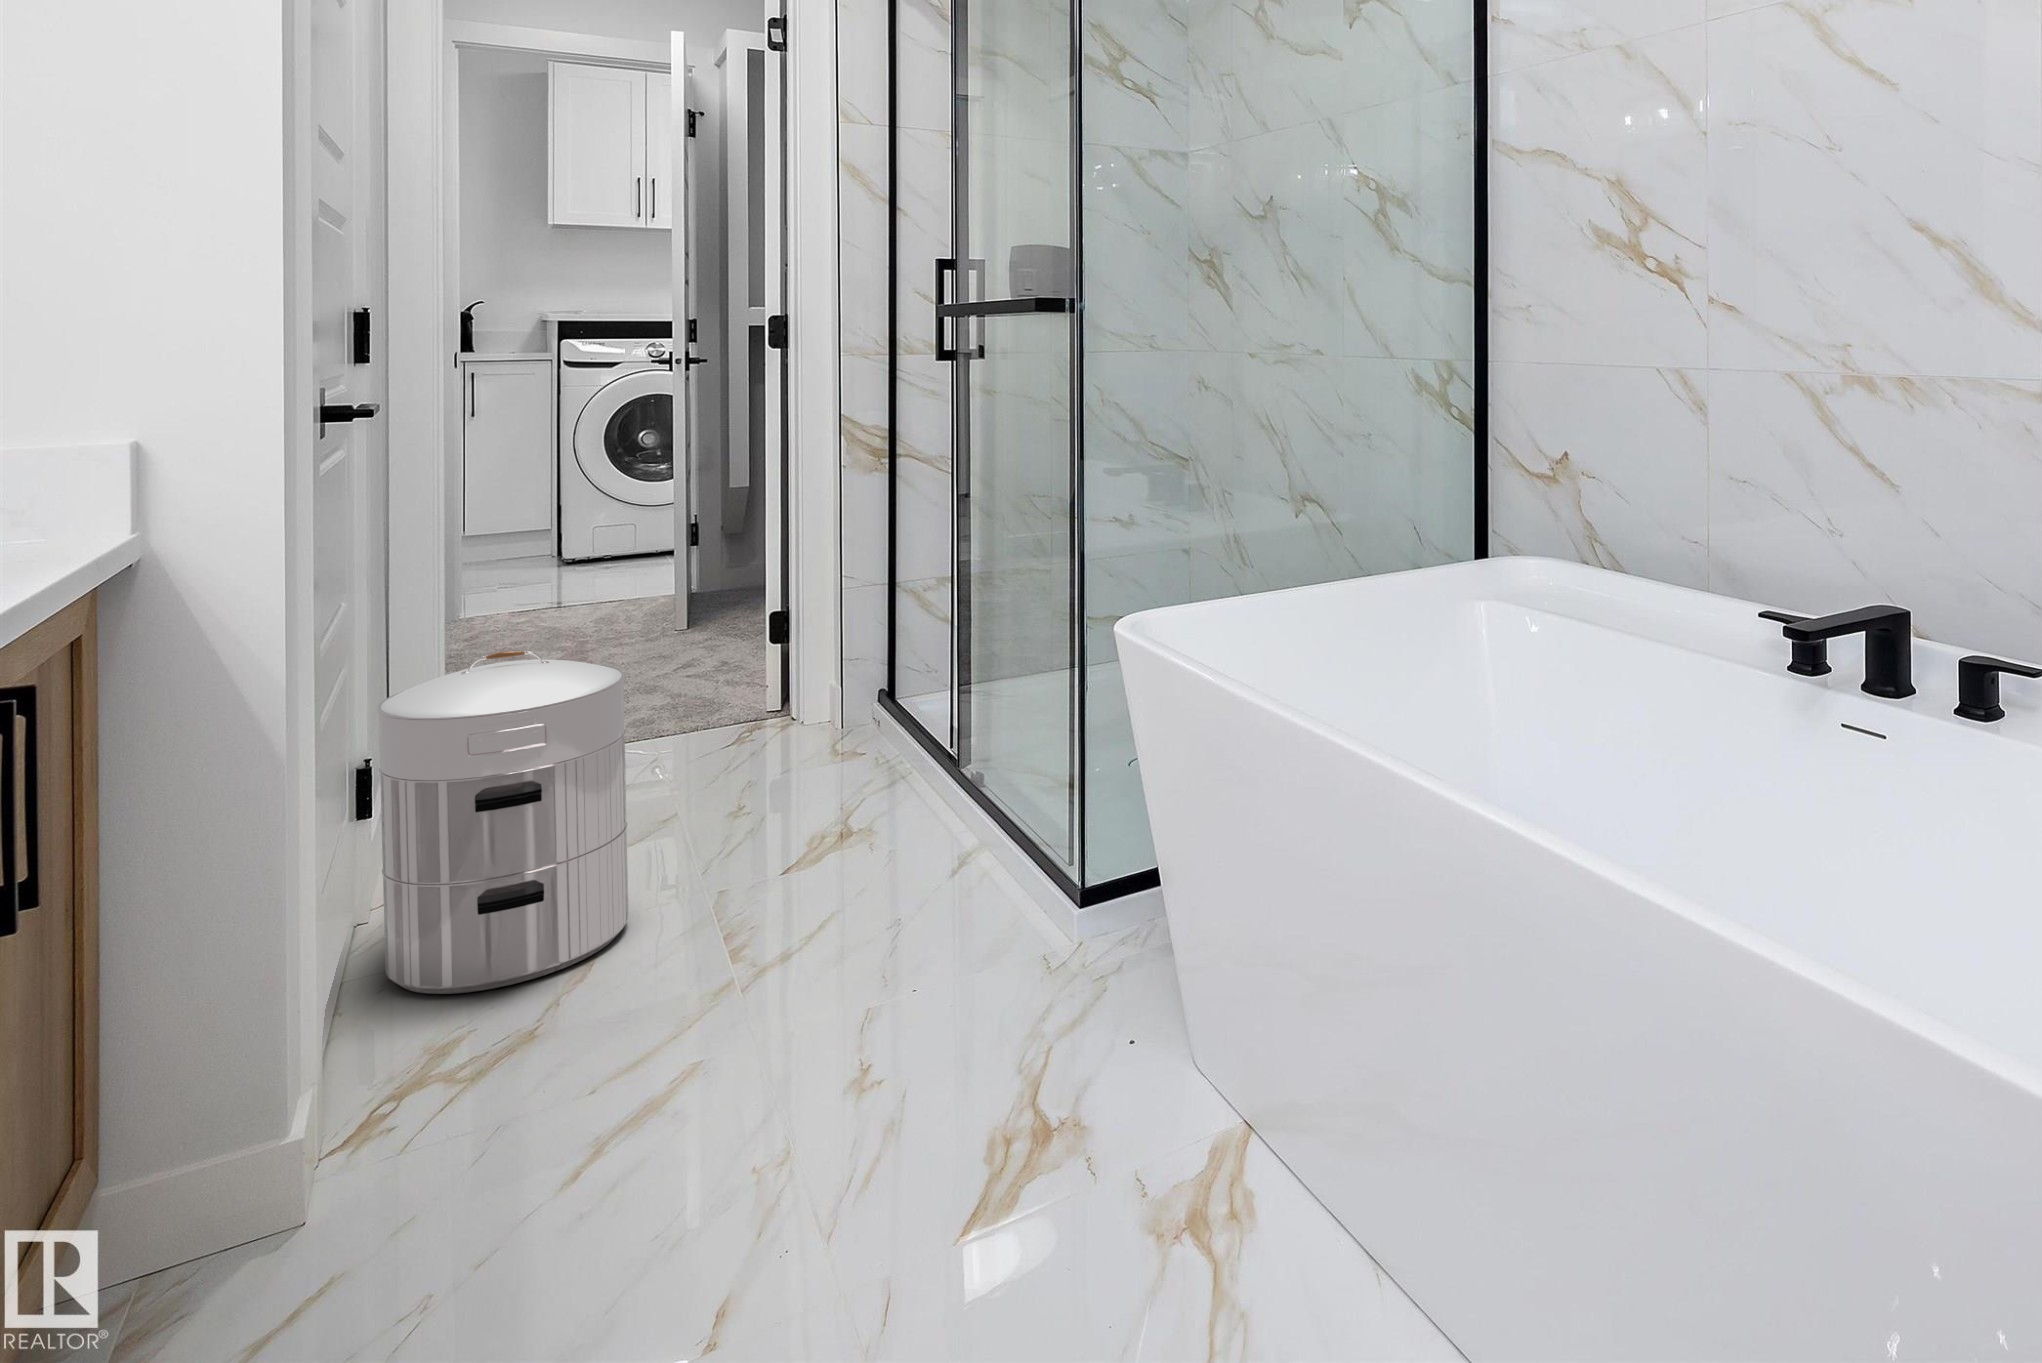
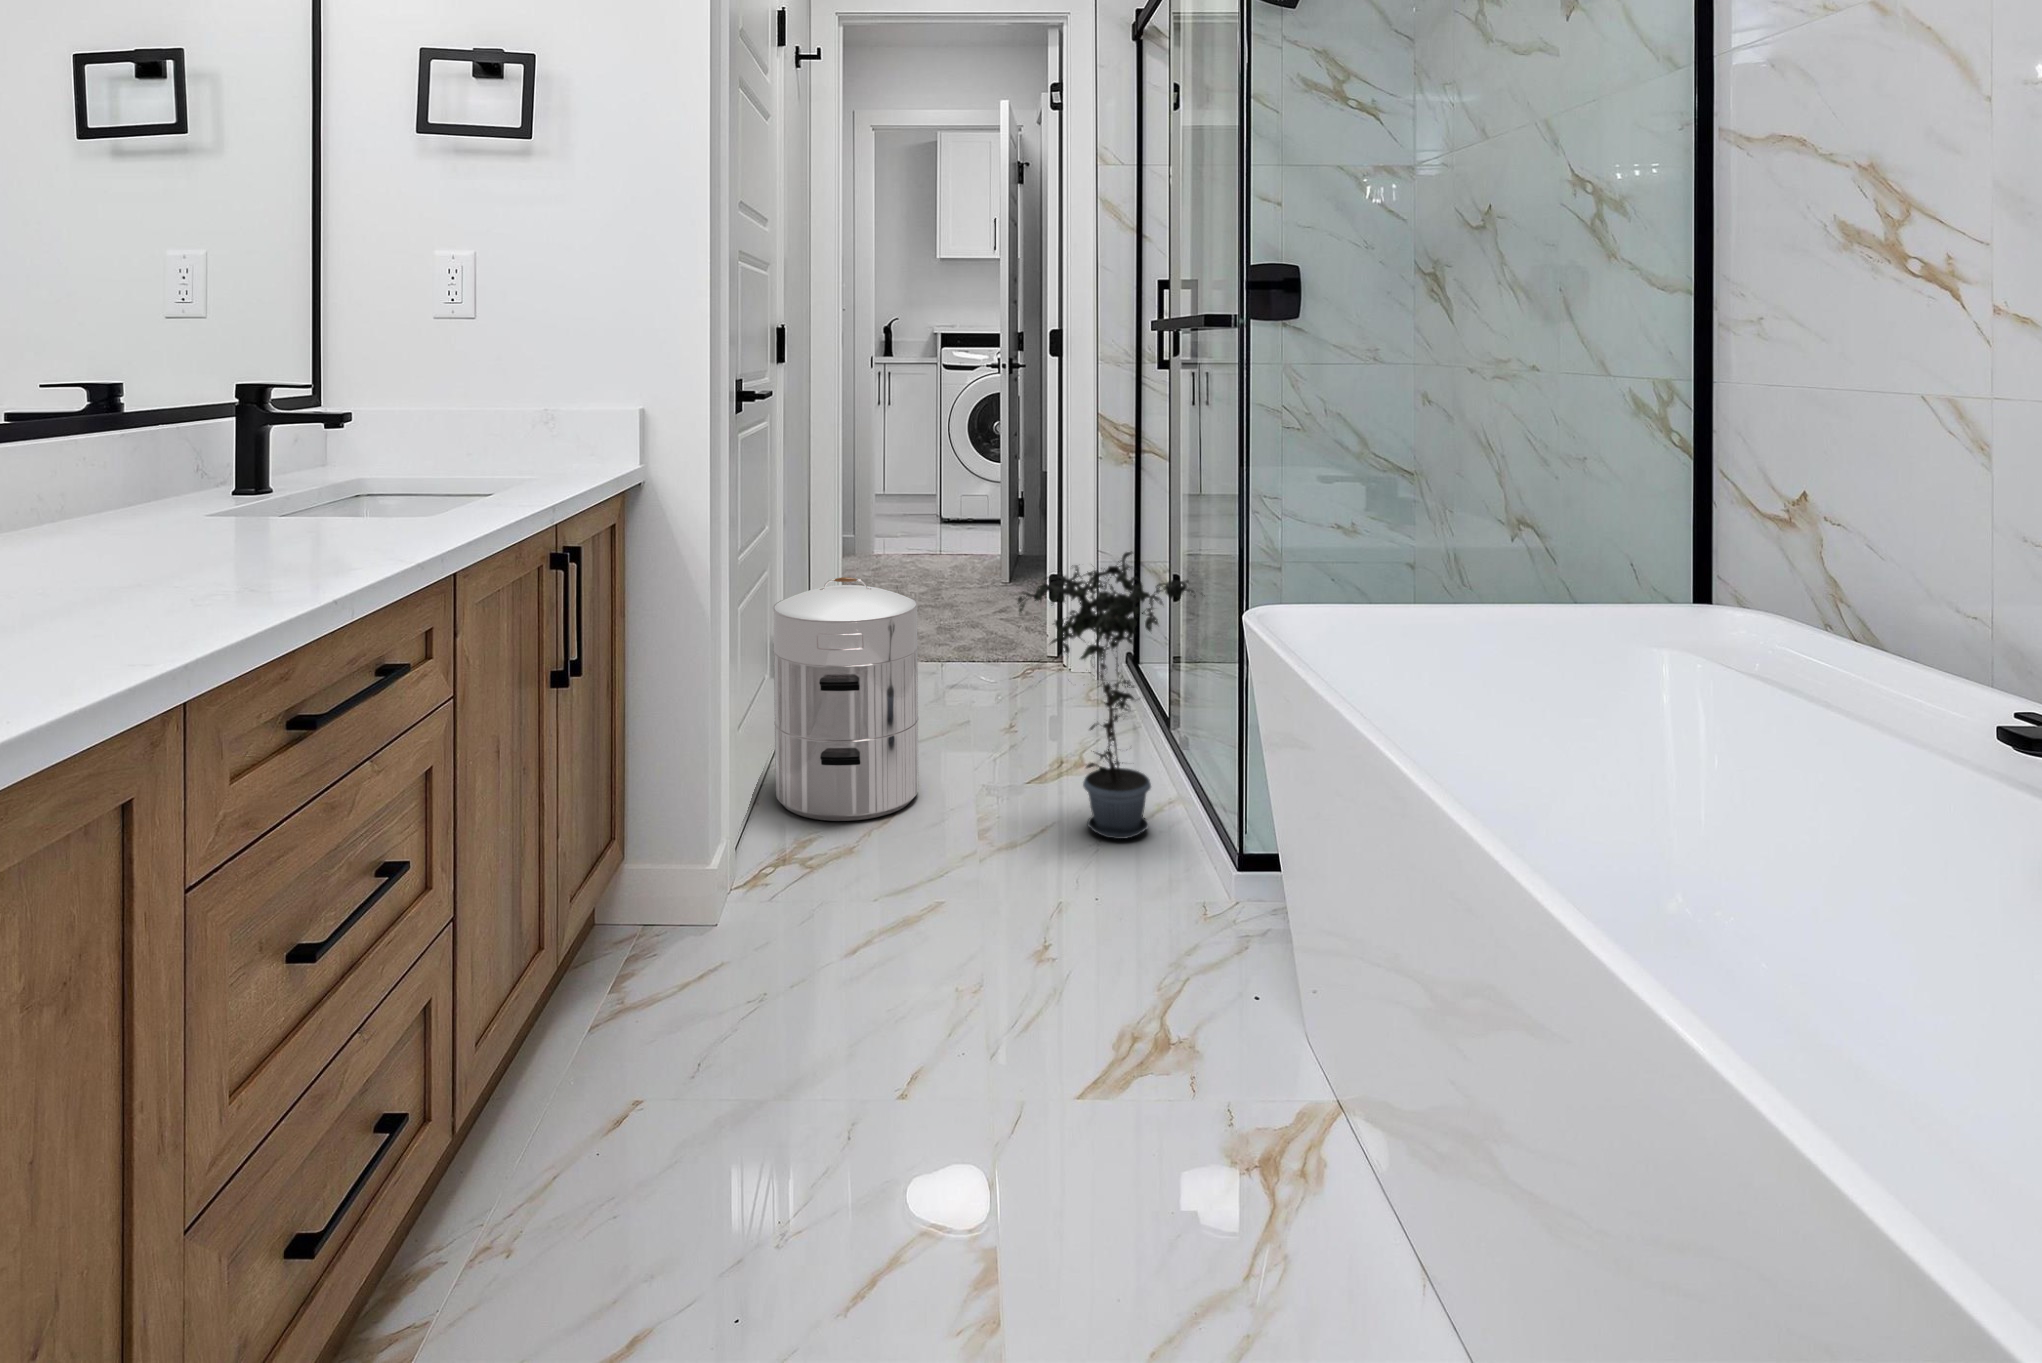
potted plant: none [787,573,1020,912] -> present [1018,551,1195,839]

